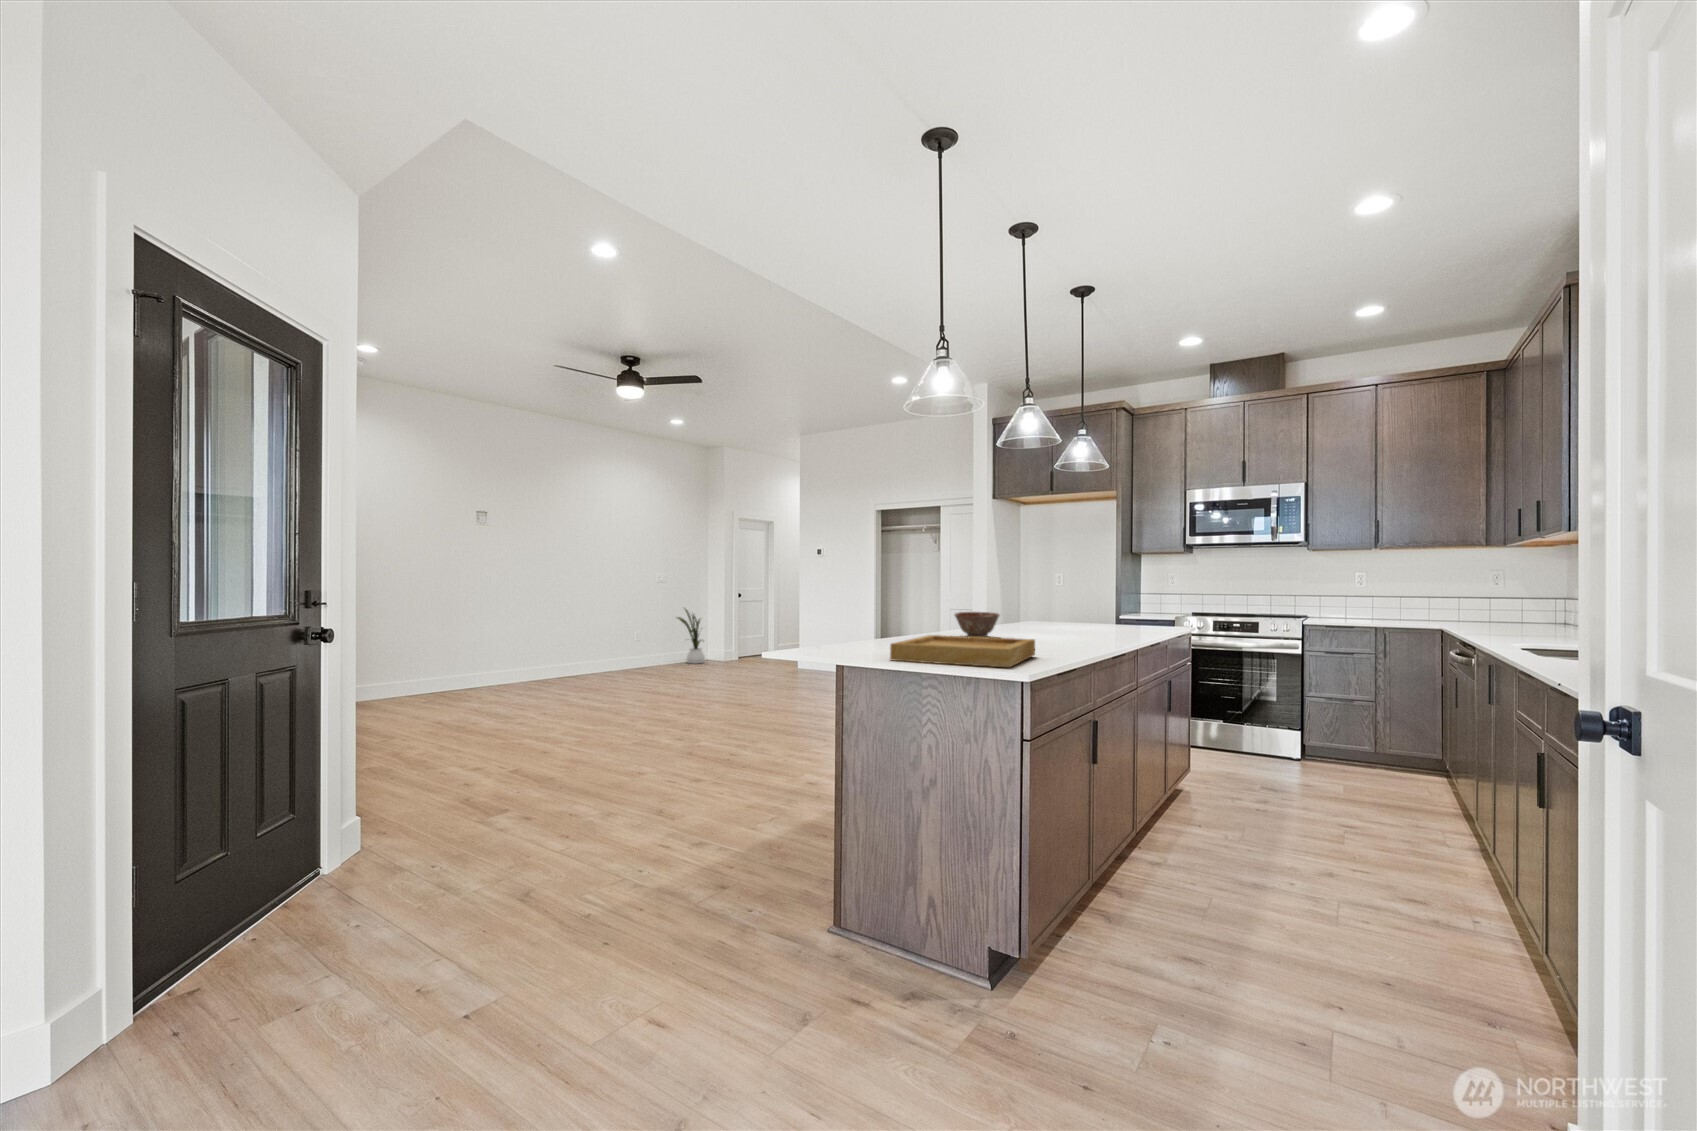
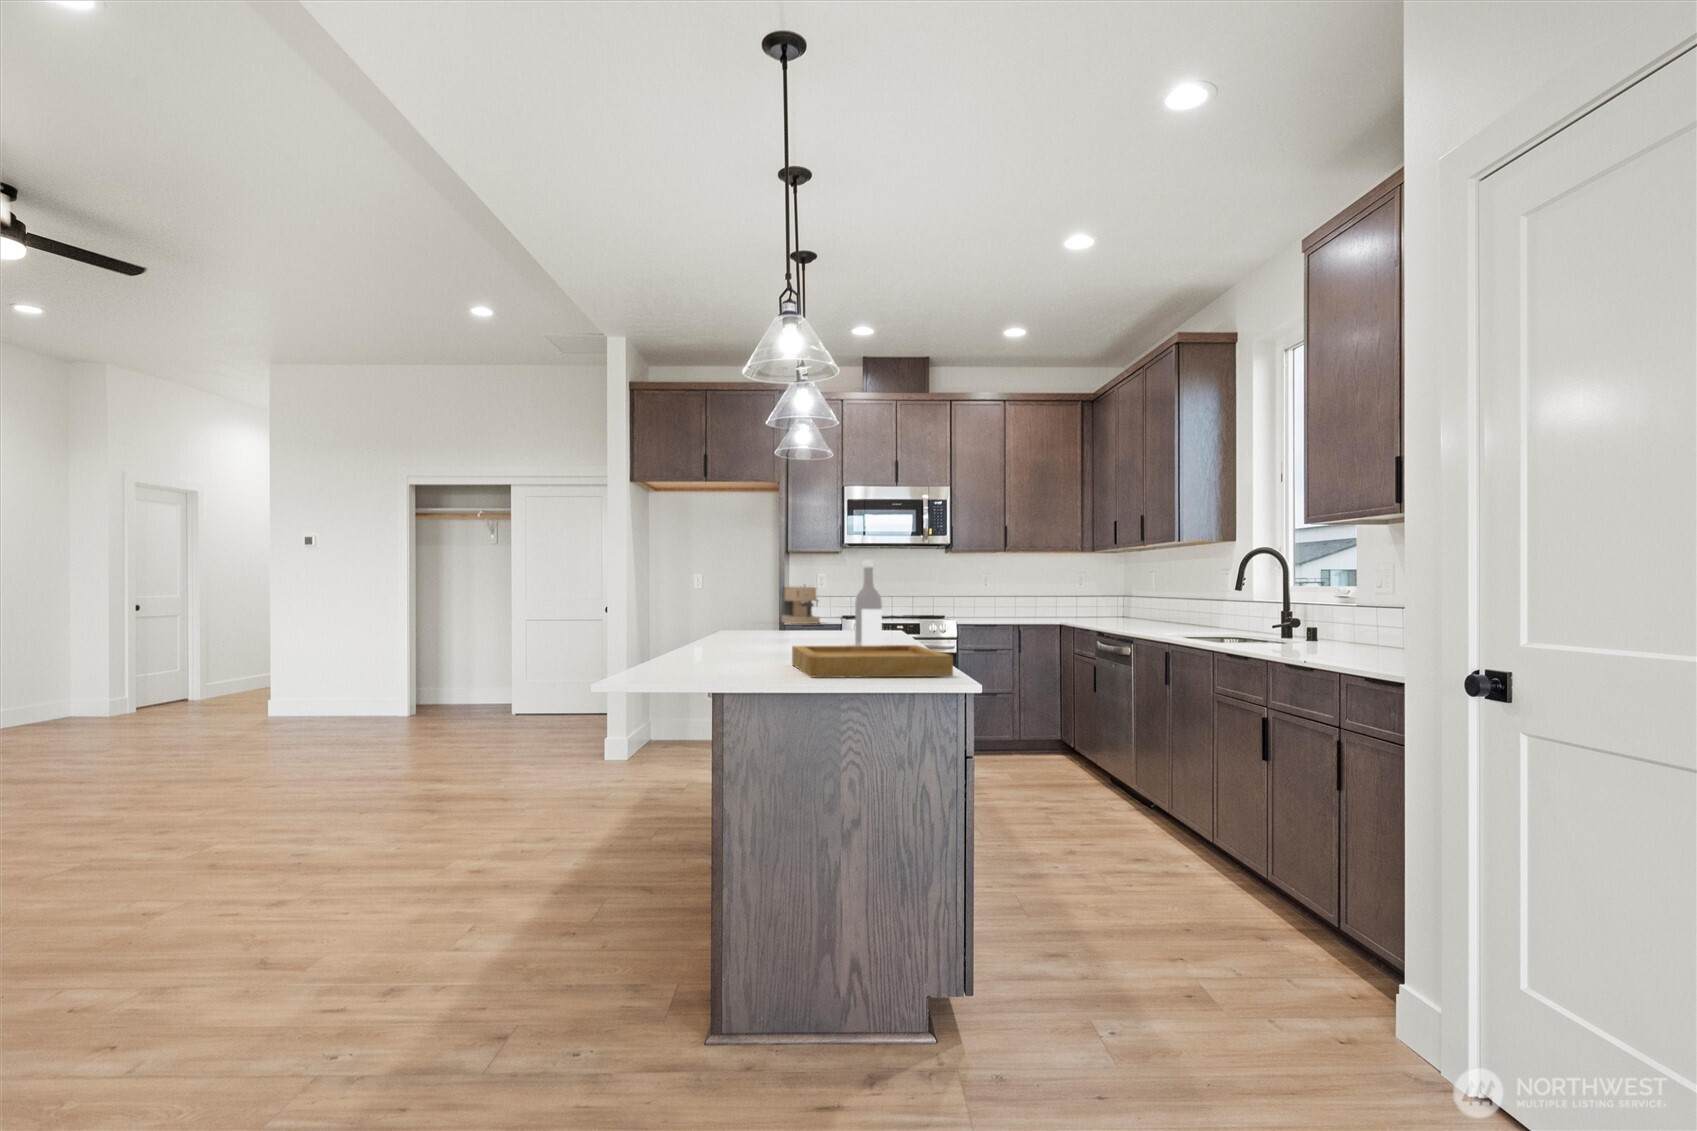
wine bottle: none [1013,564,1037,650] -> present [855,560,882,645]
coffee maker: none [1124,582,1159,619] -> present [781,585,820,624]
house plant: present [677,609,705,664] -> none [18,629,92,722]
ceramic bowl: present [955,612,999,637] -> none [734,618,787,649]

